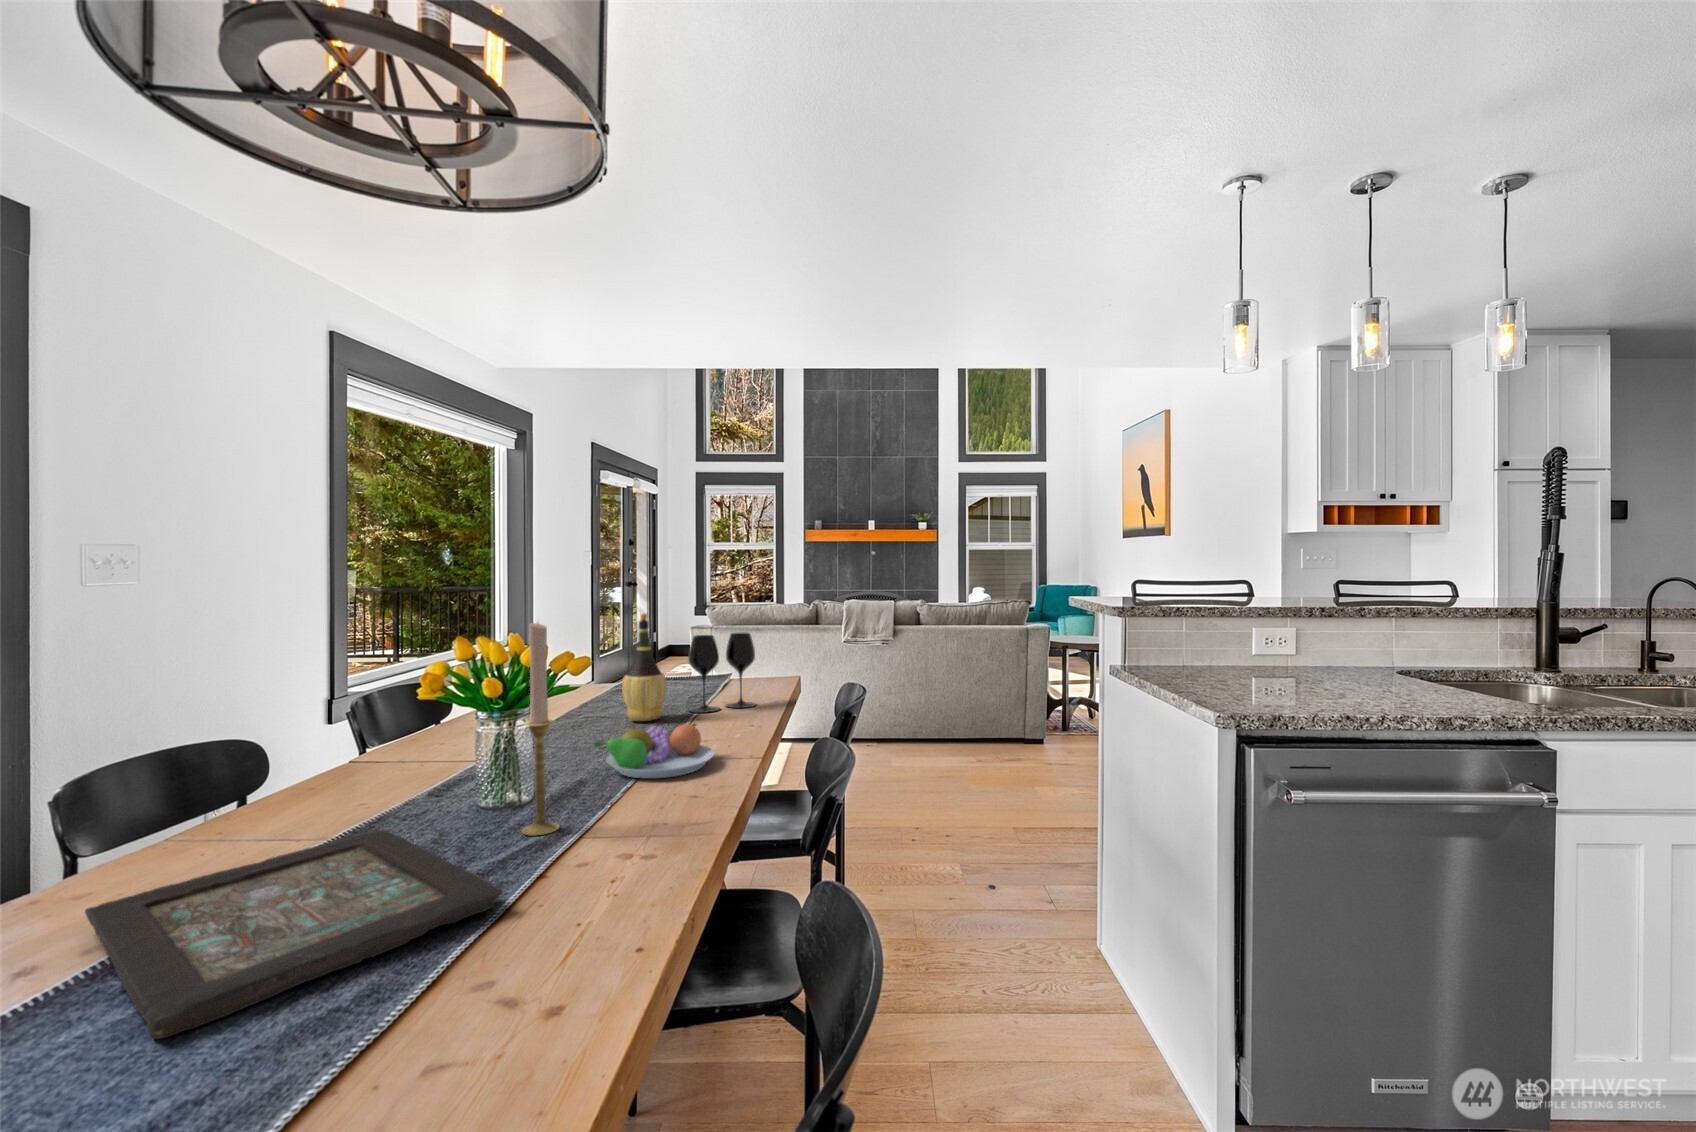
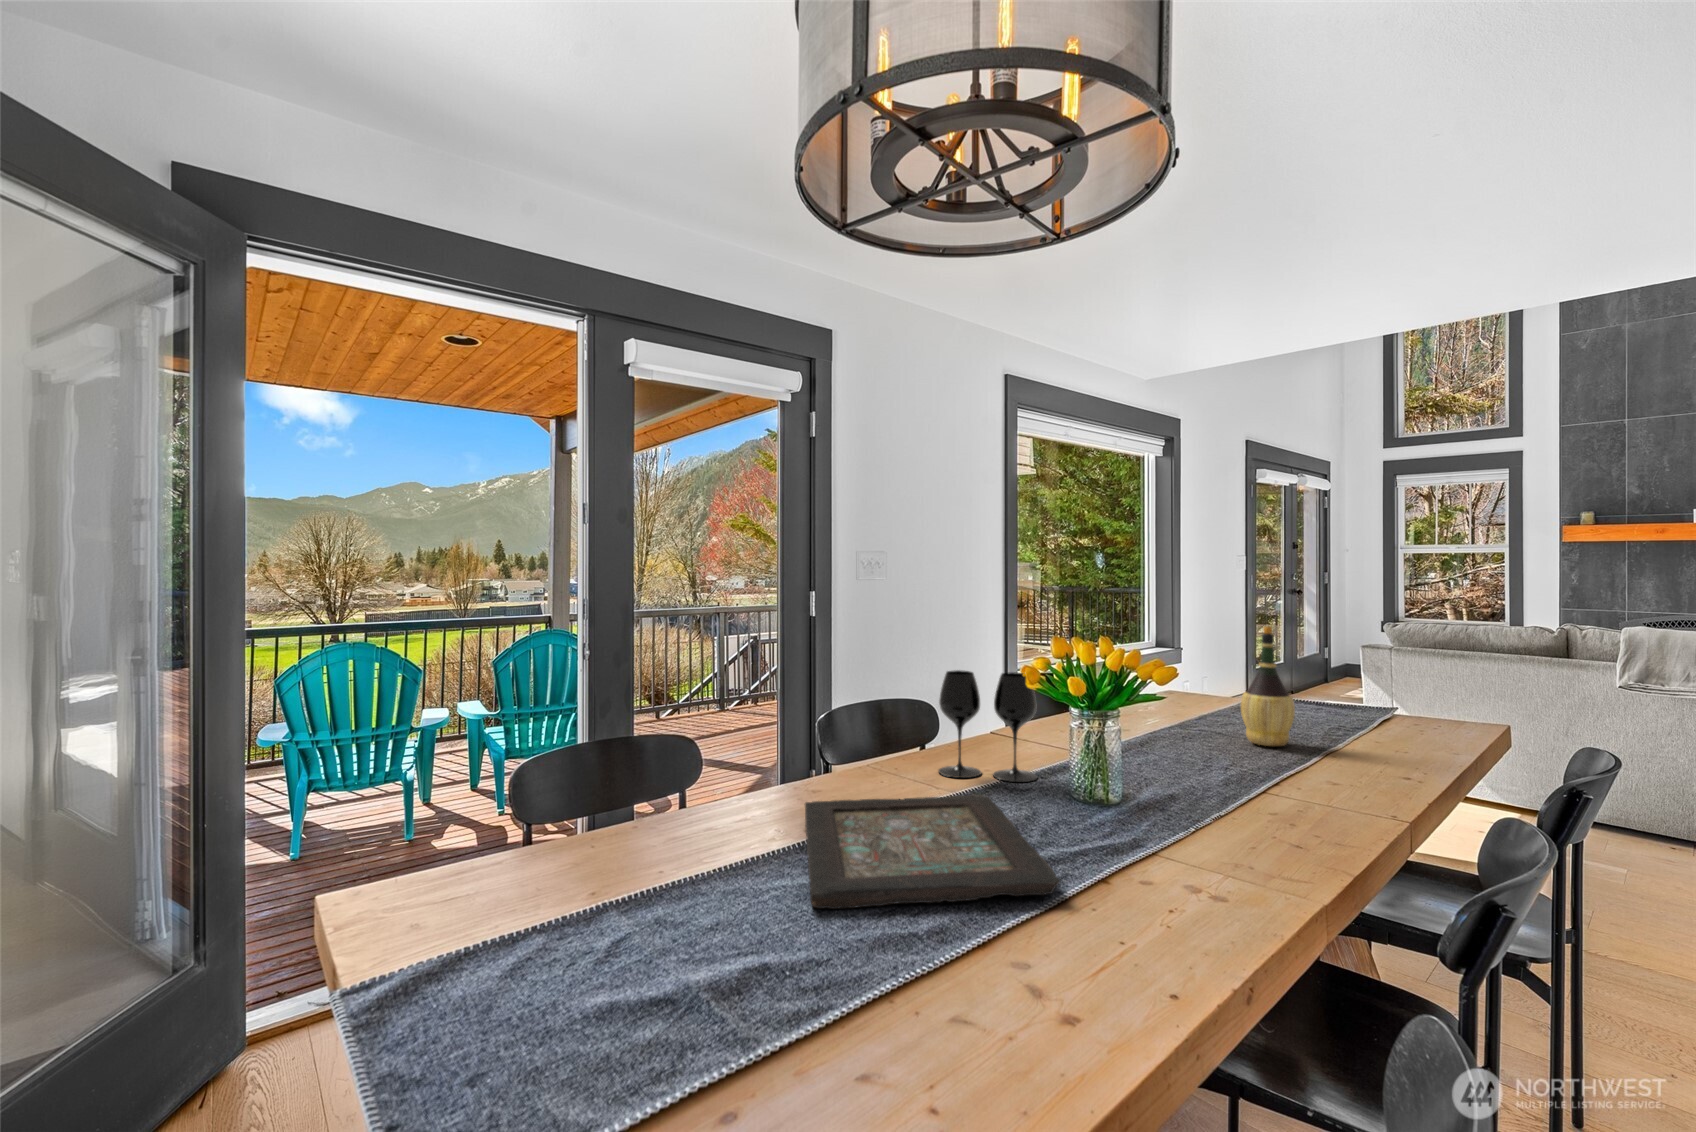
candlestick: present [522,623,559,835] -> none [1101,628,1138,840]
wine glass: present [688,633,756,713] -> present [939,670,1037,782]
fruit bowl: present [594,724,714,778] -> none [1190,743,1340,816]

